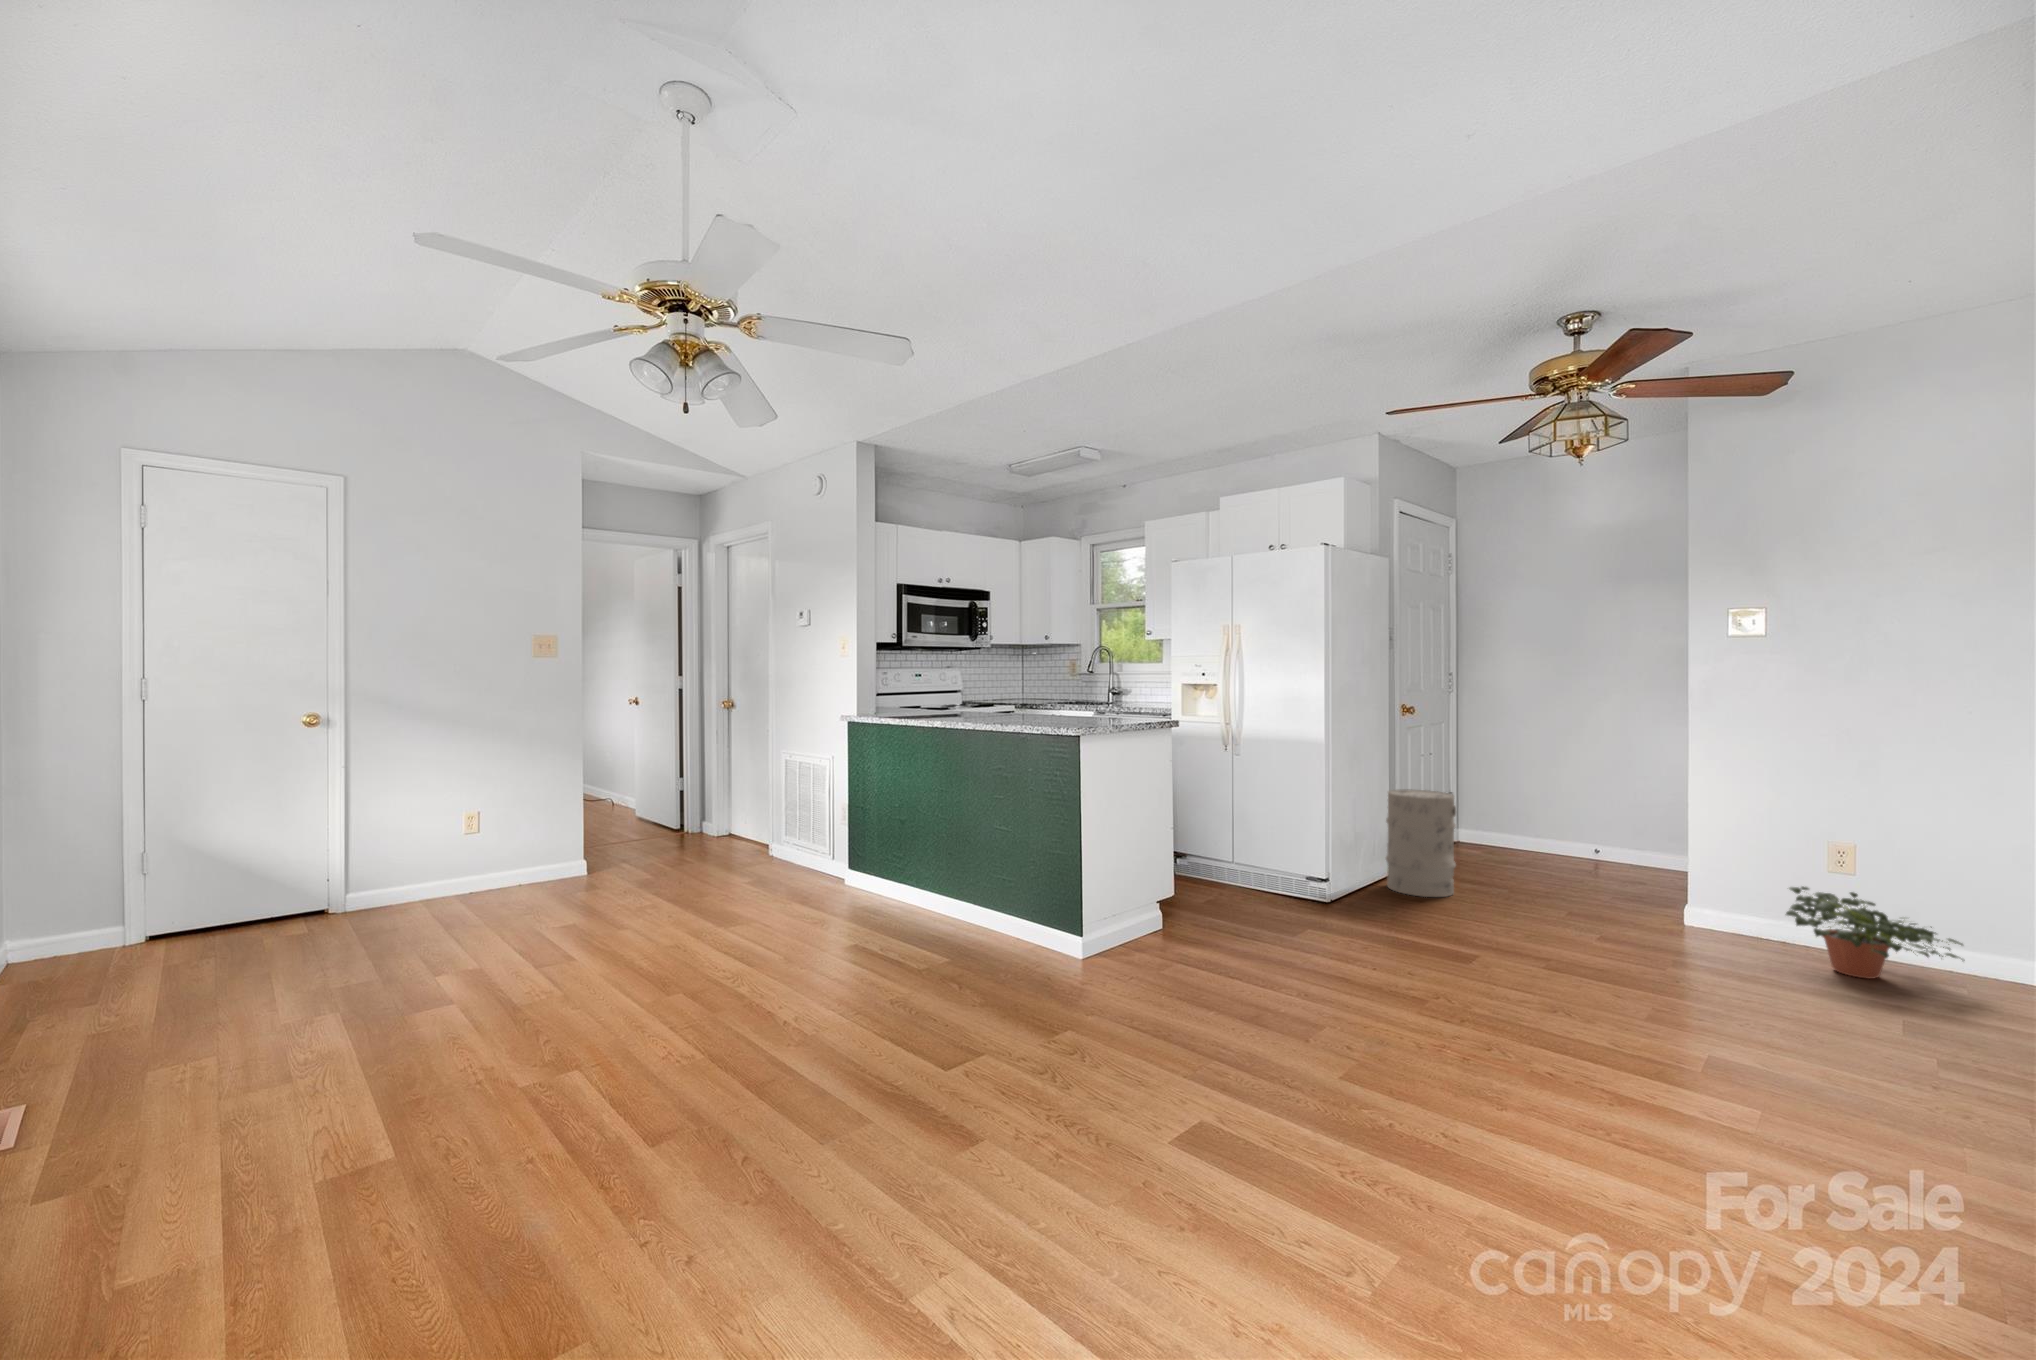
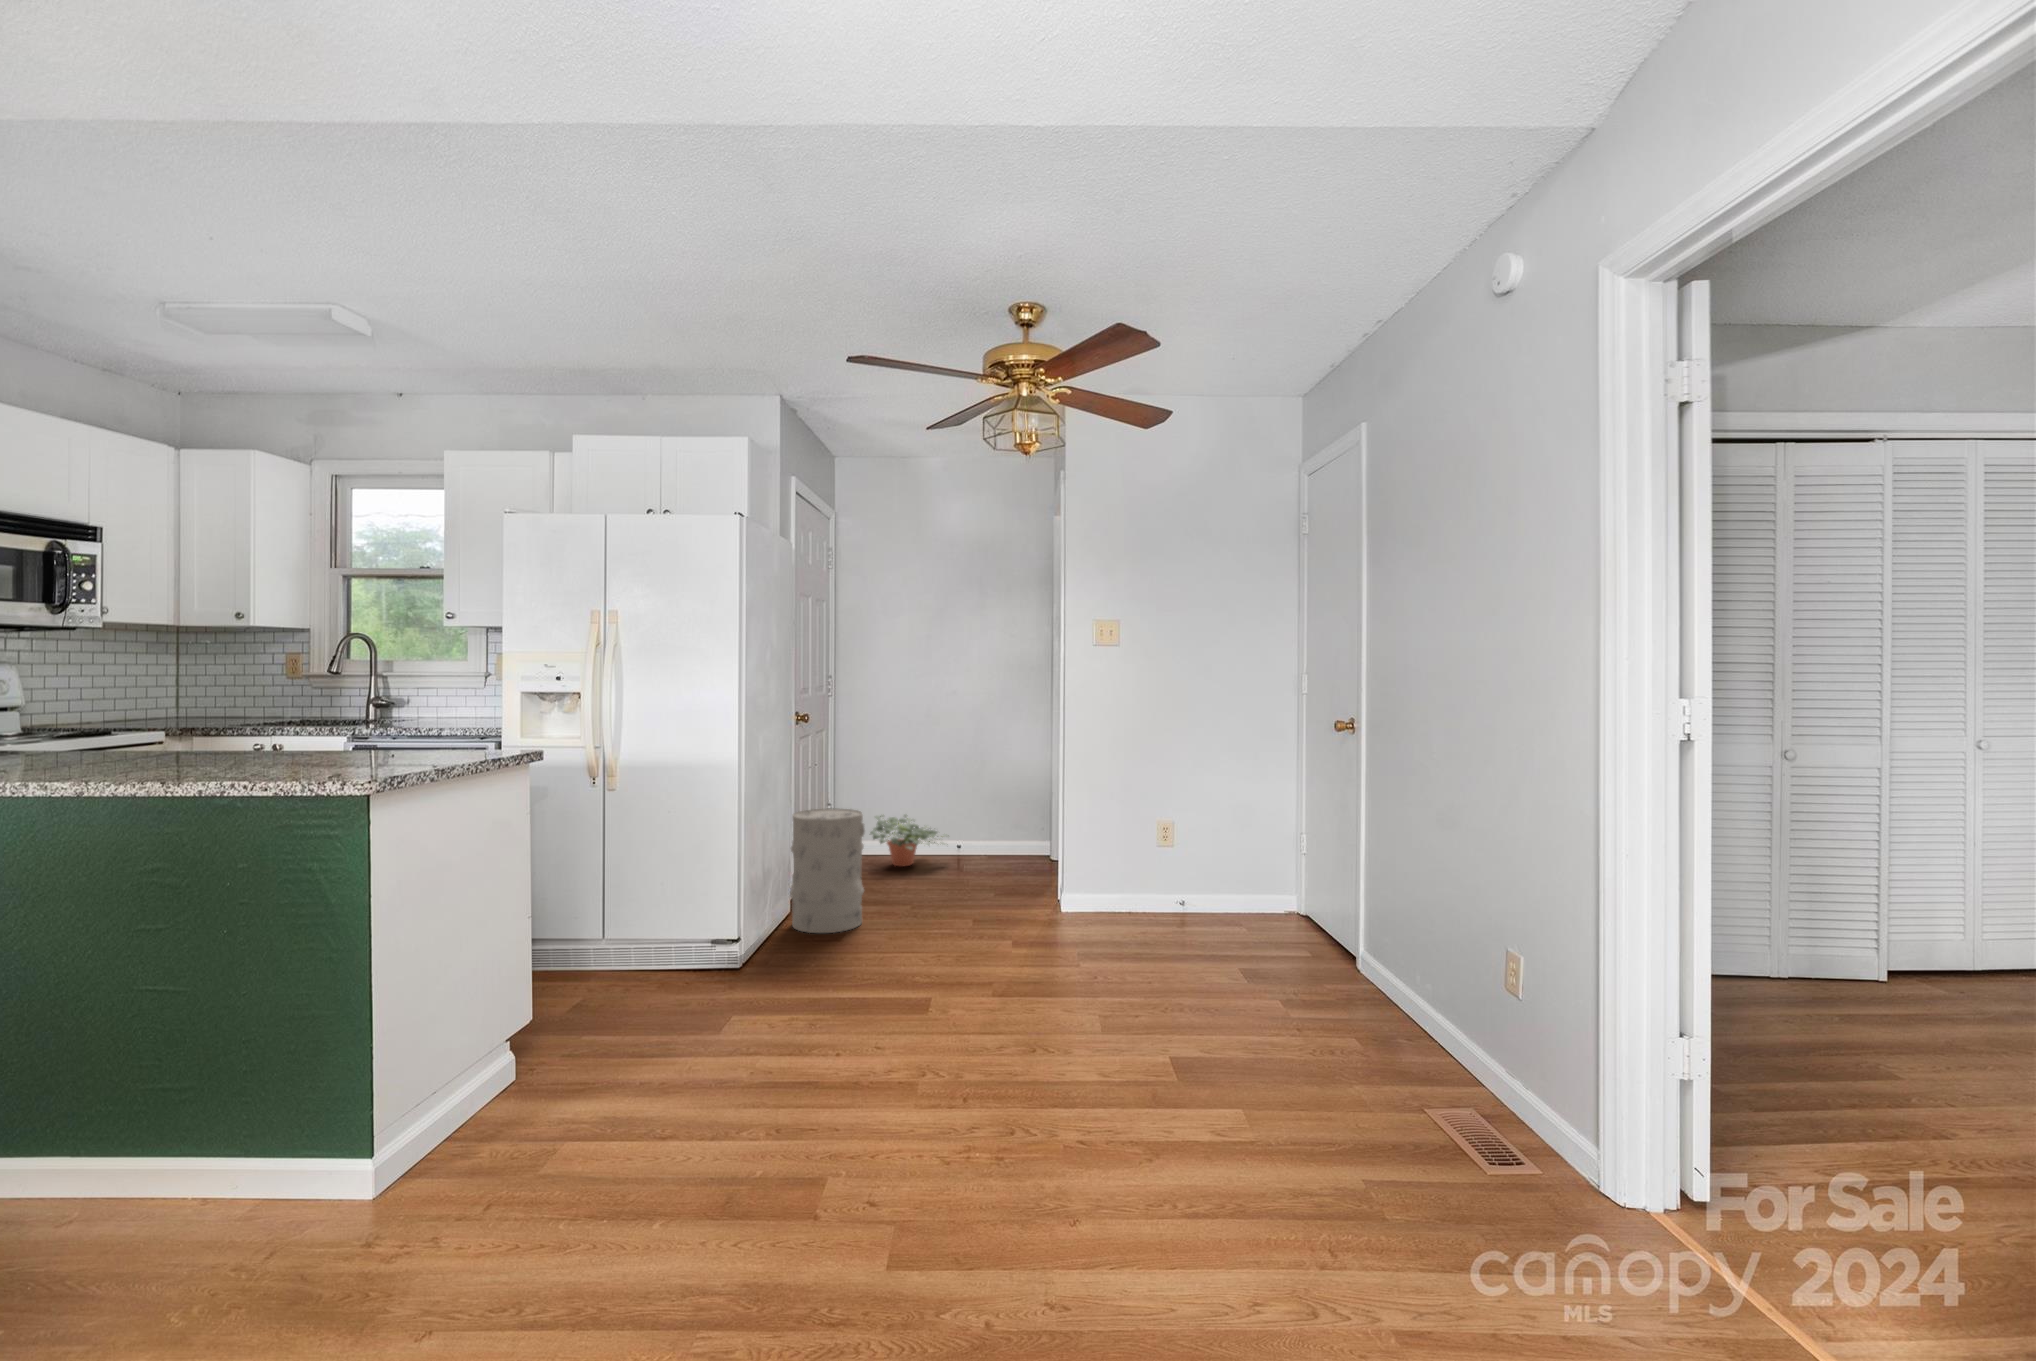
potted plant: present [1786,886,1963,979] -> present [871,815,949,866]

